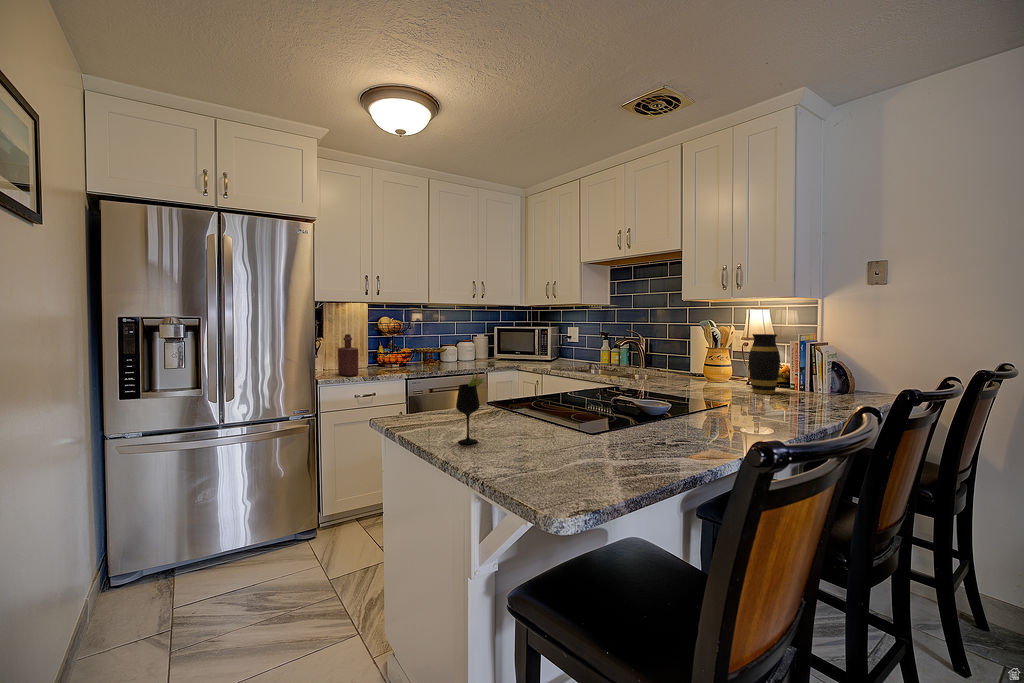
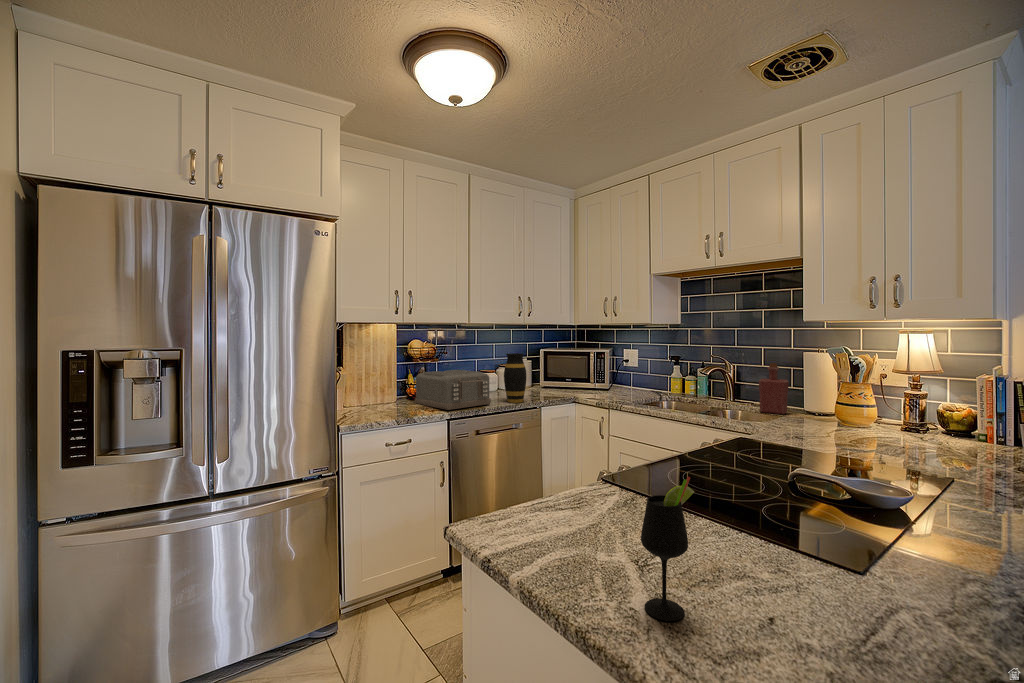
bottle: present [338,334,359,376] -> present [759,363,789,414]
vase: present [749,334,780,394] -> present [504,353,526,403]
toaster: none [383,342,445,372] -> present [415,370,491,410]

